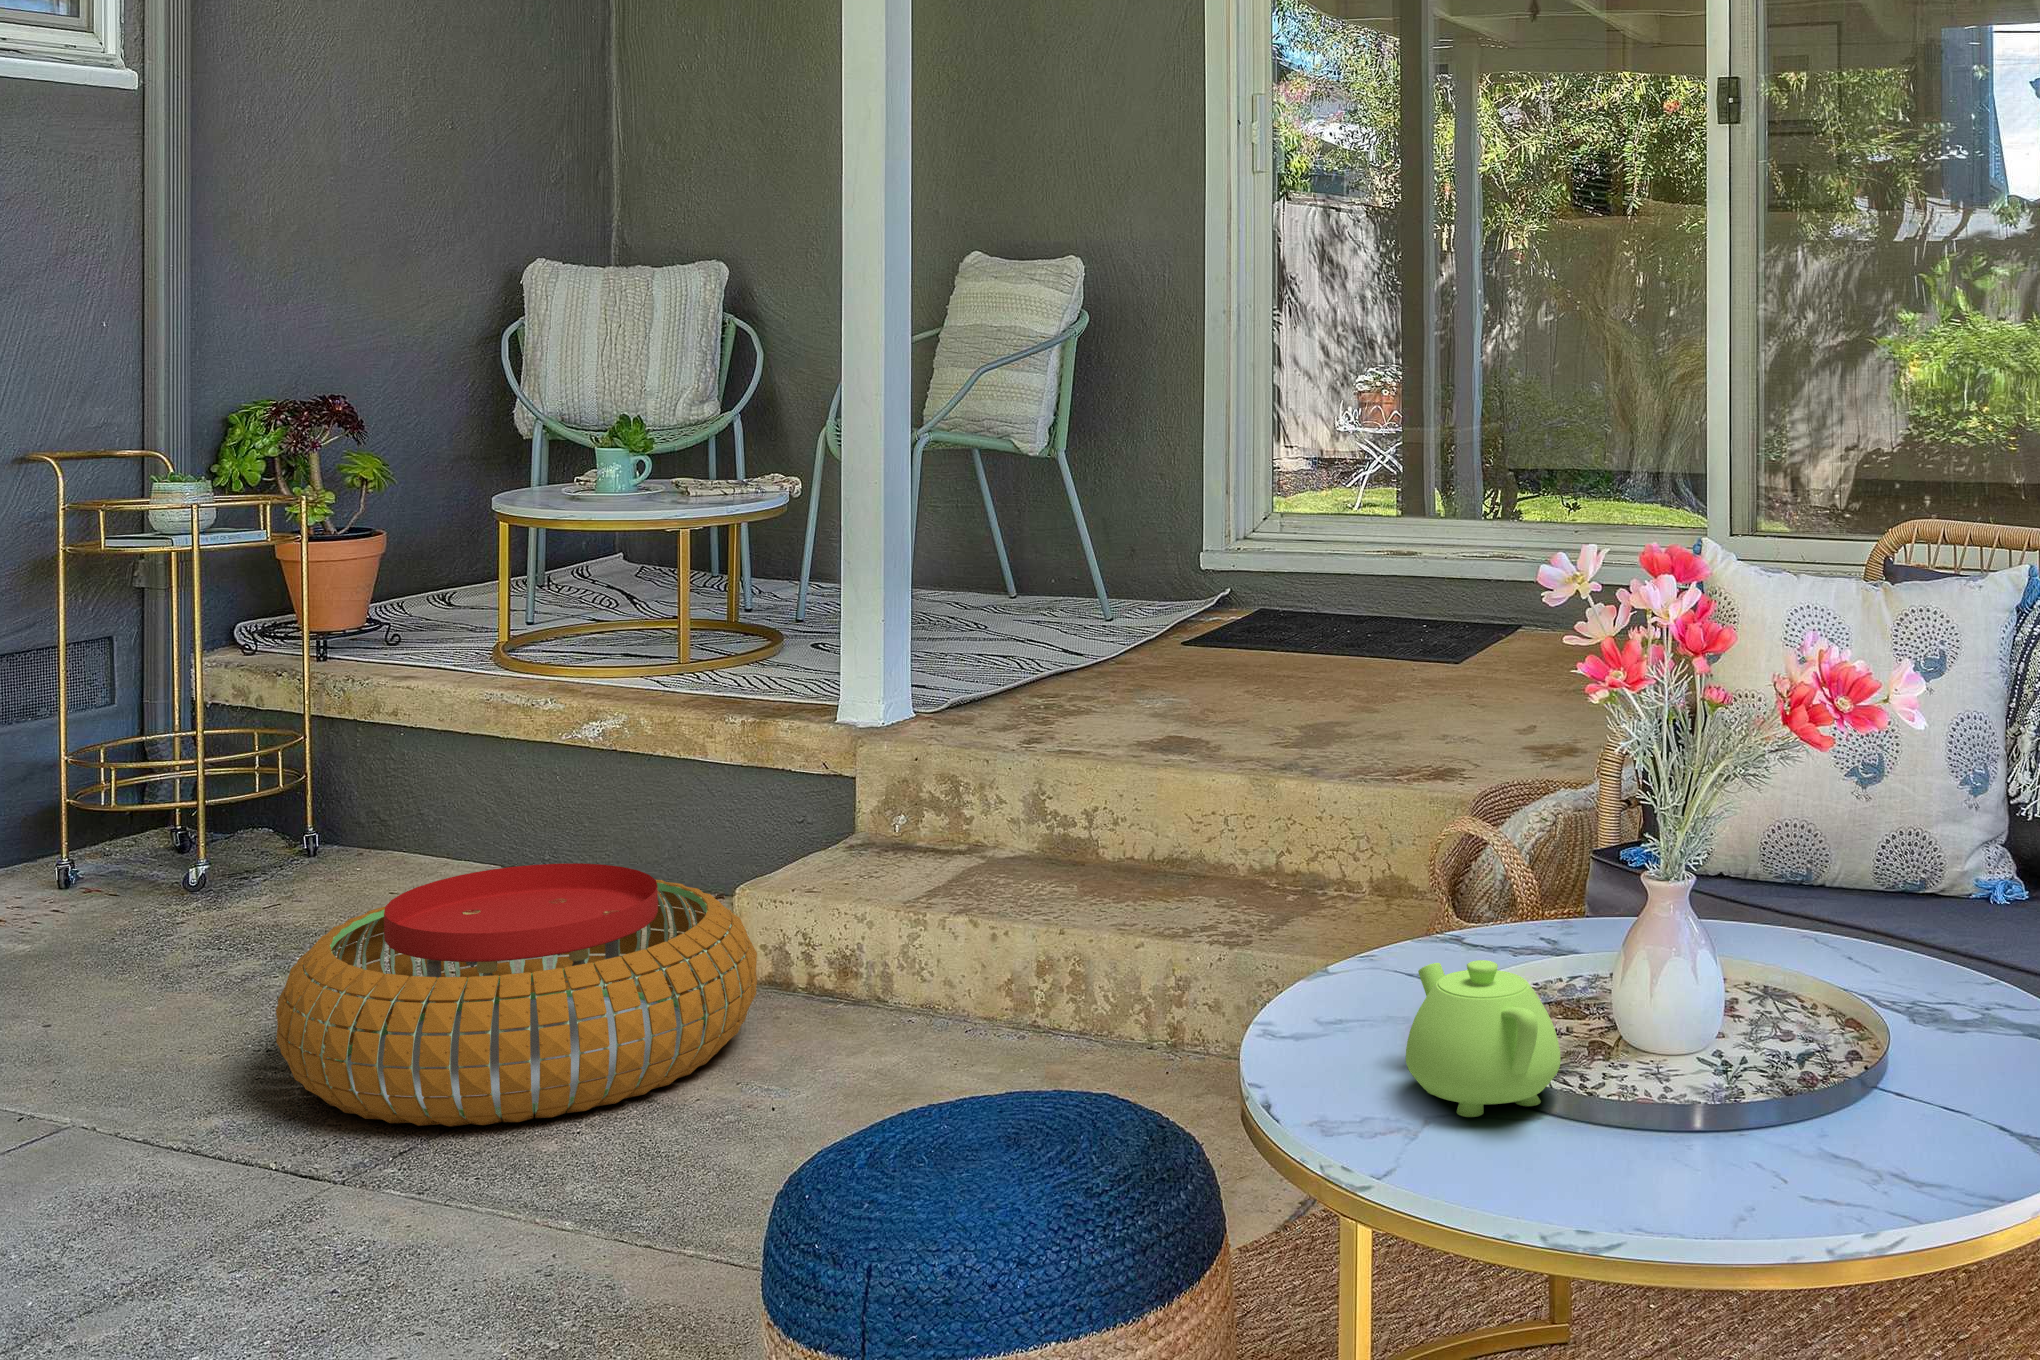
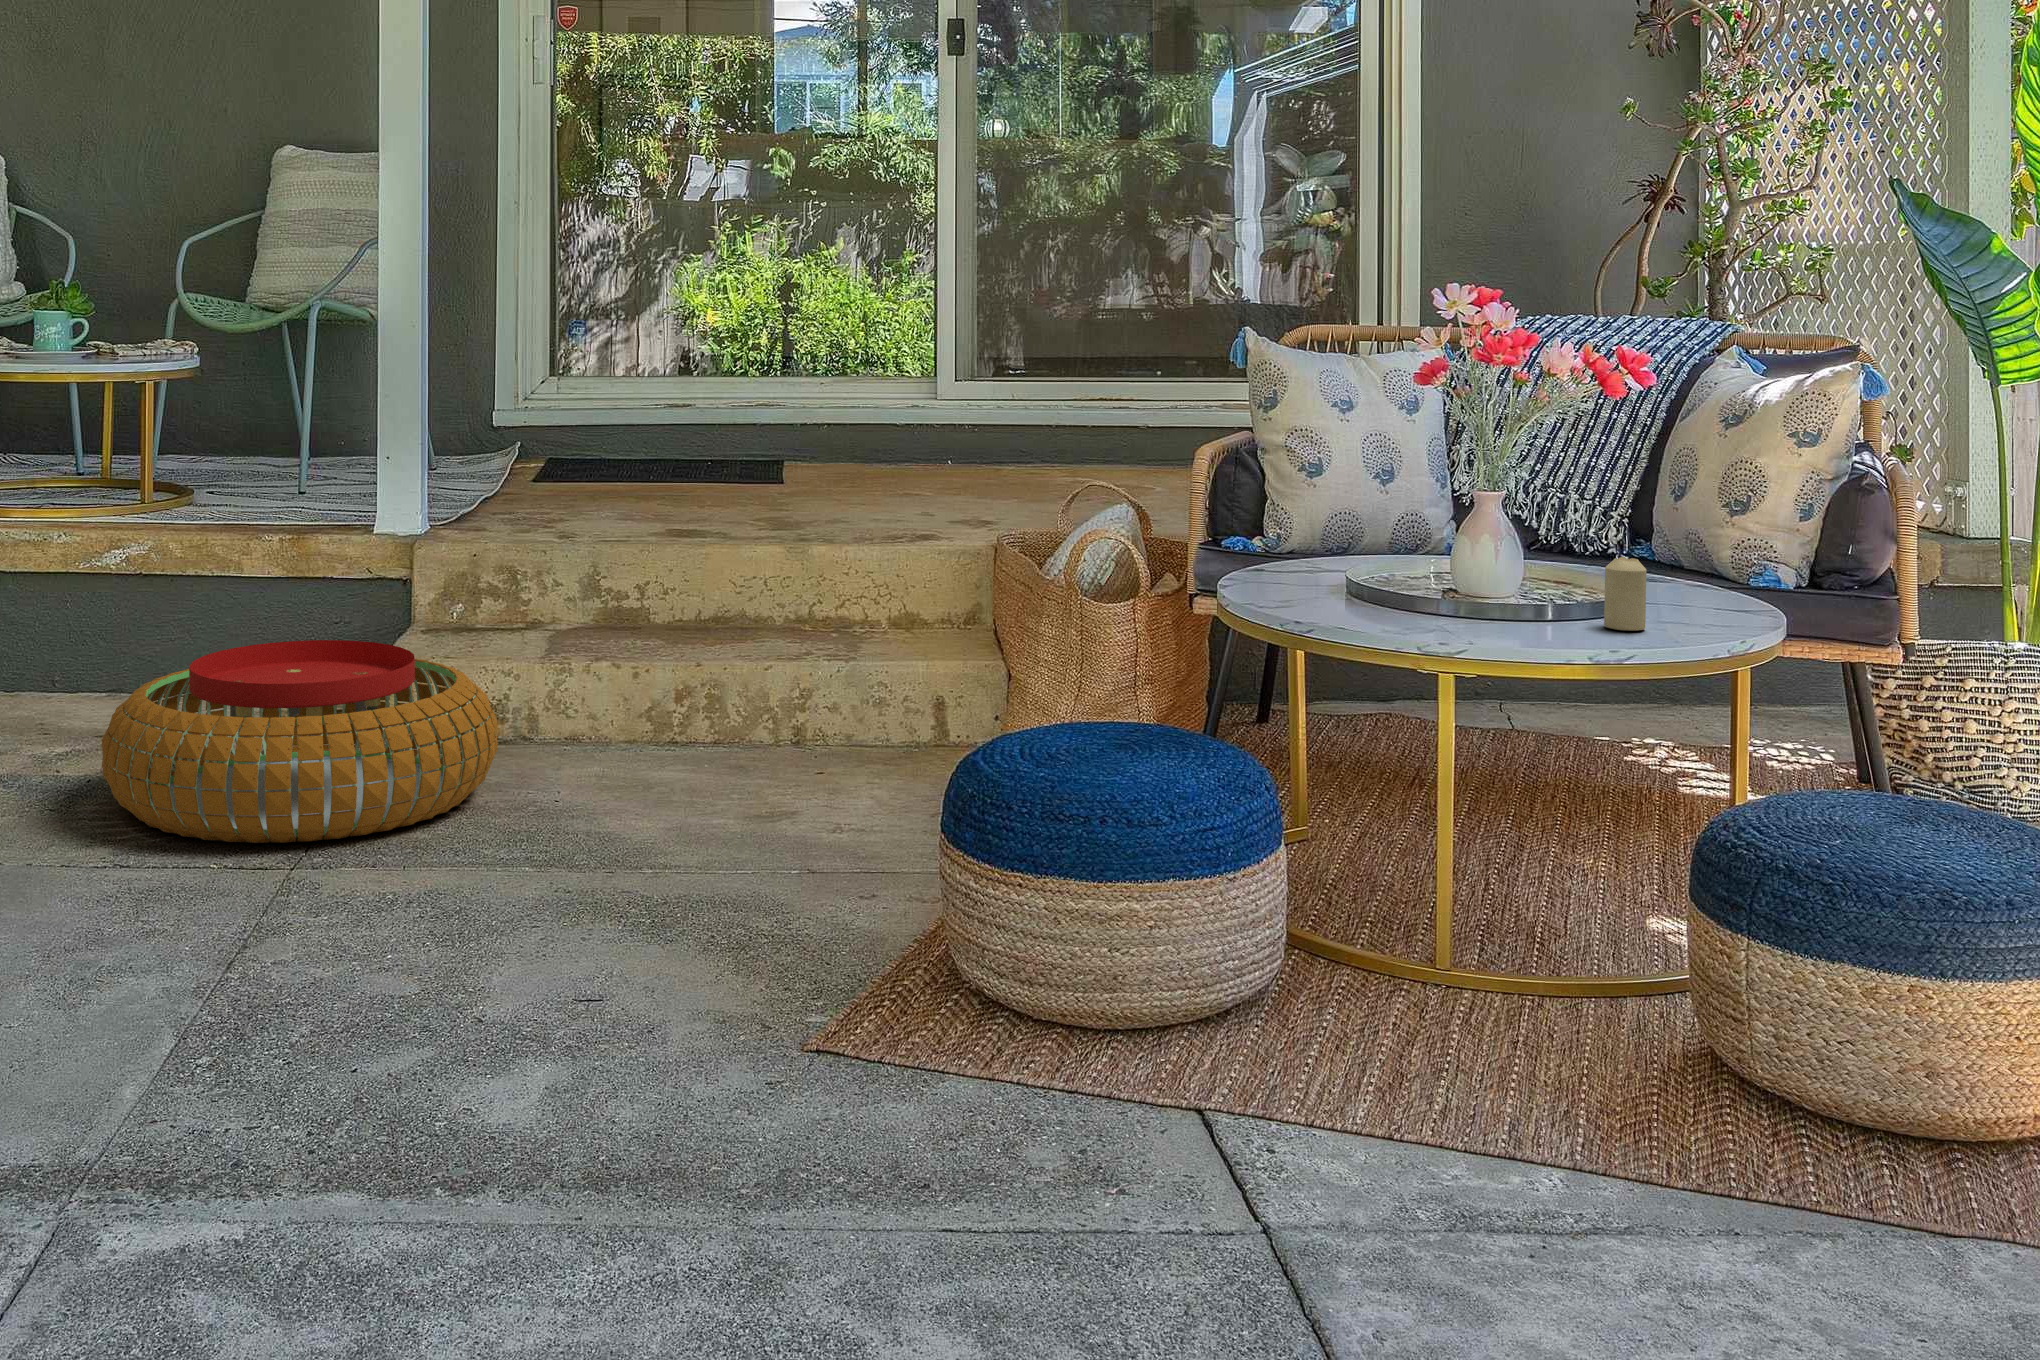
teapot: present [1406,960,1561,1117] -> none [1414,540,1551,630]
candle: none [1652,1017,1718,1150] -> present [1604,557,1646,631]

